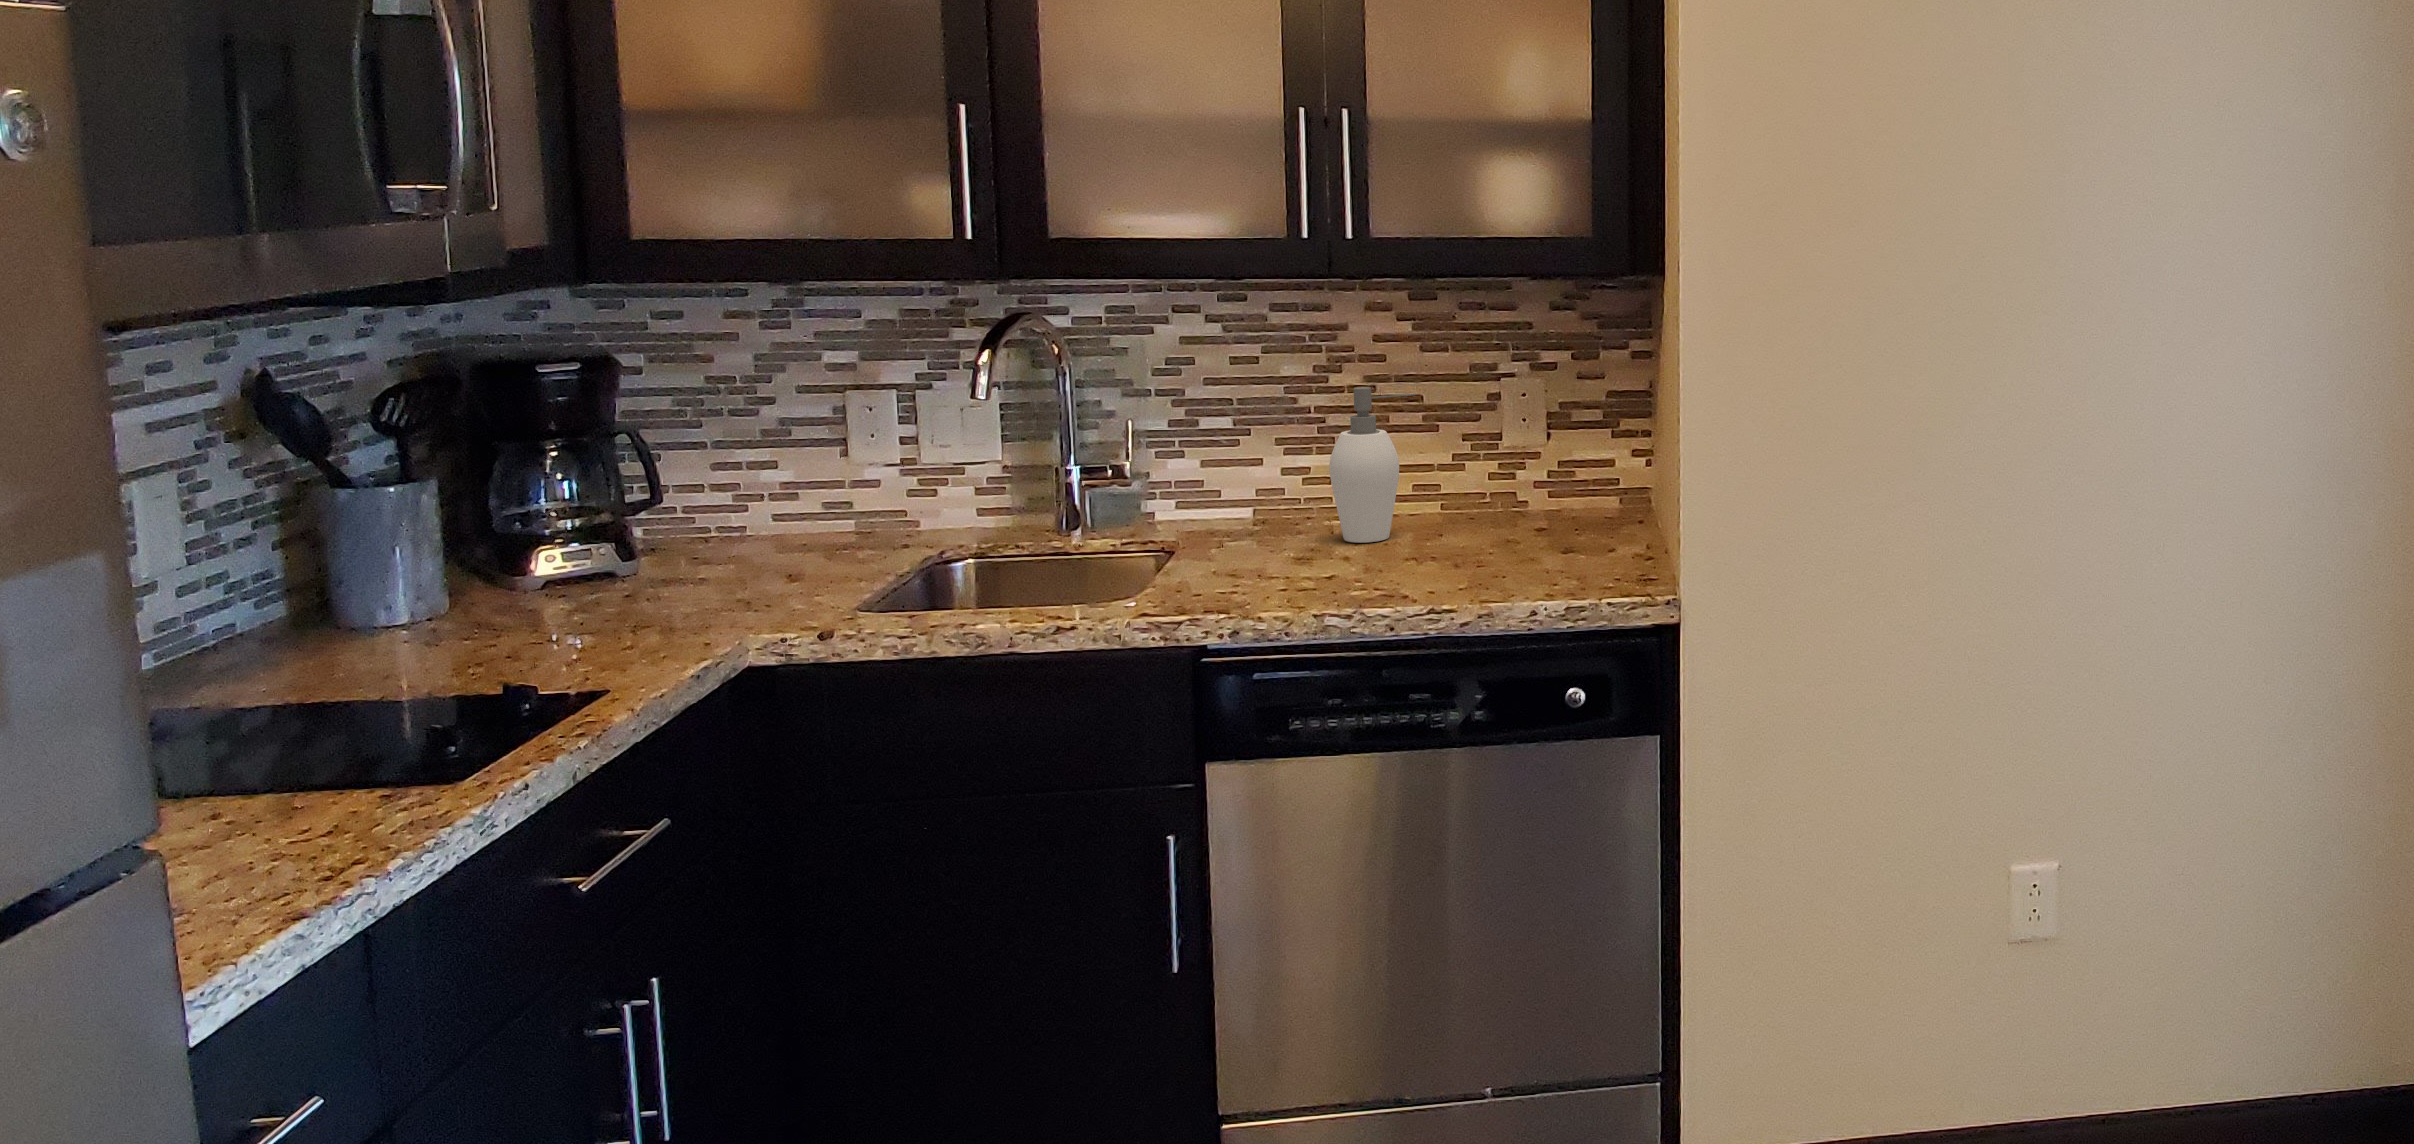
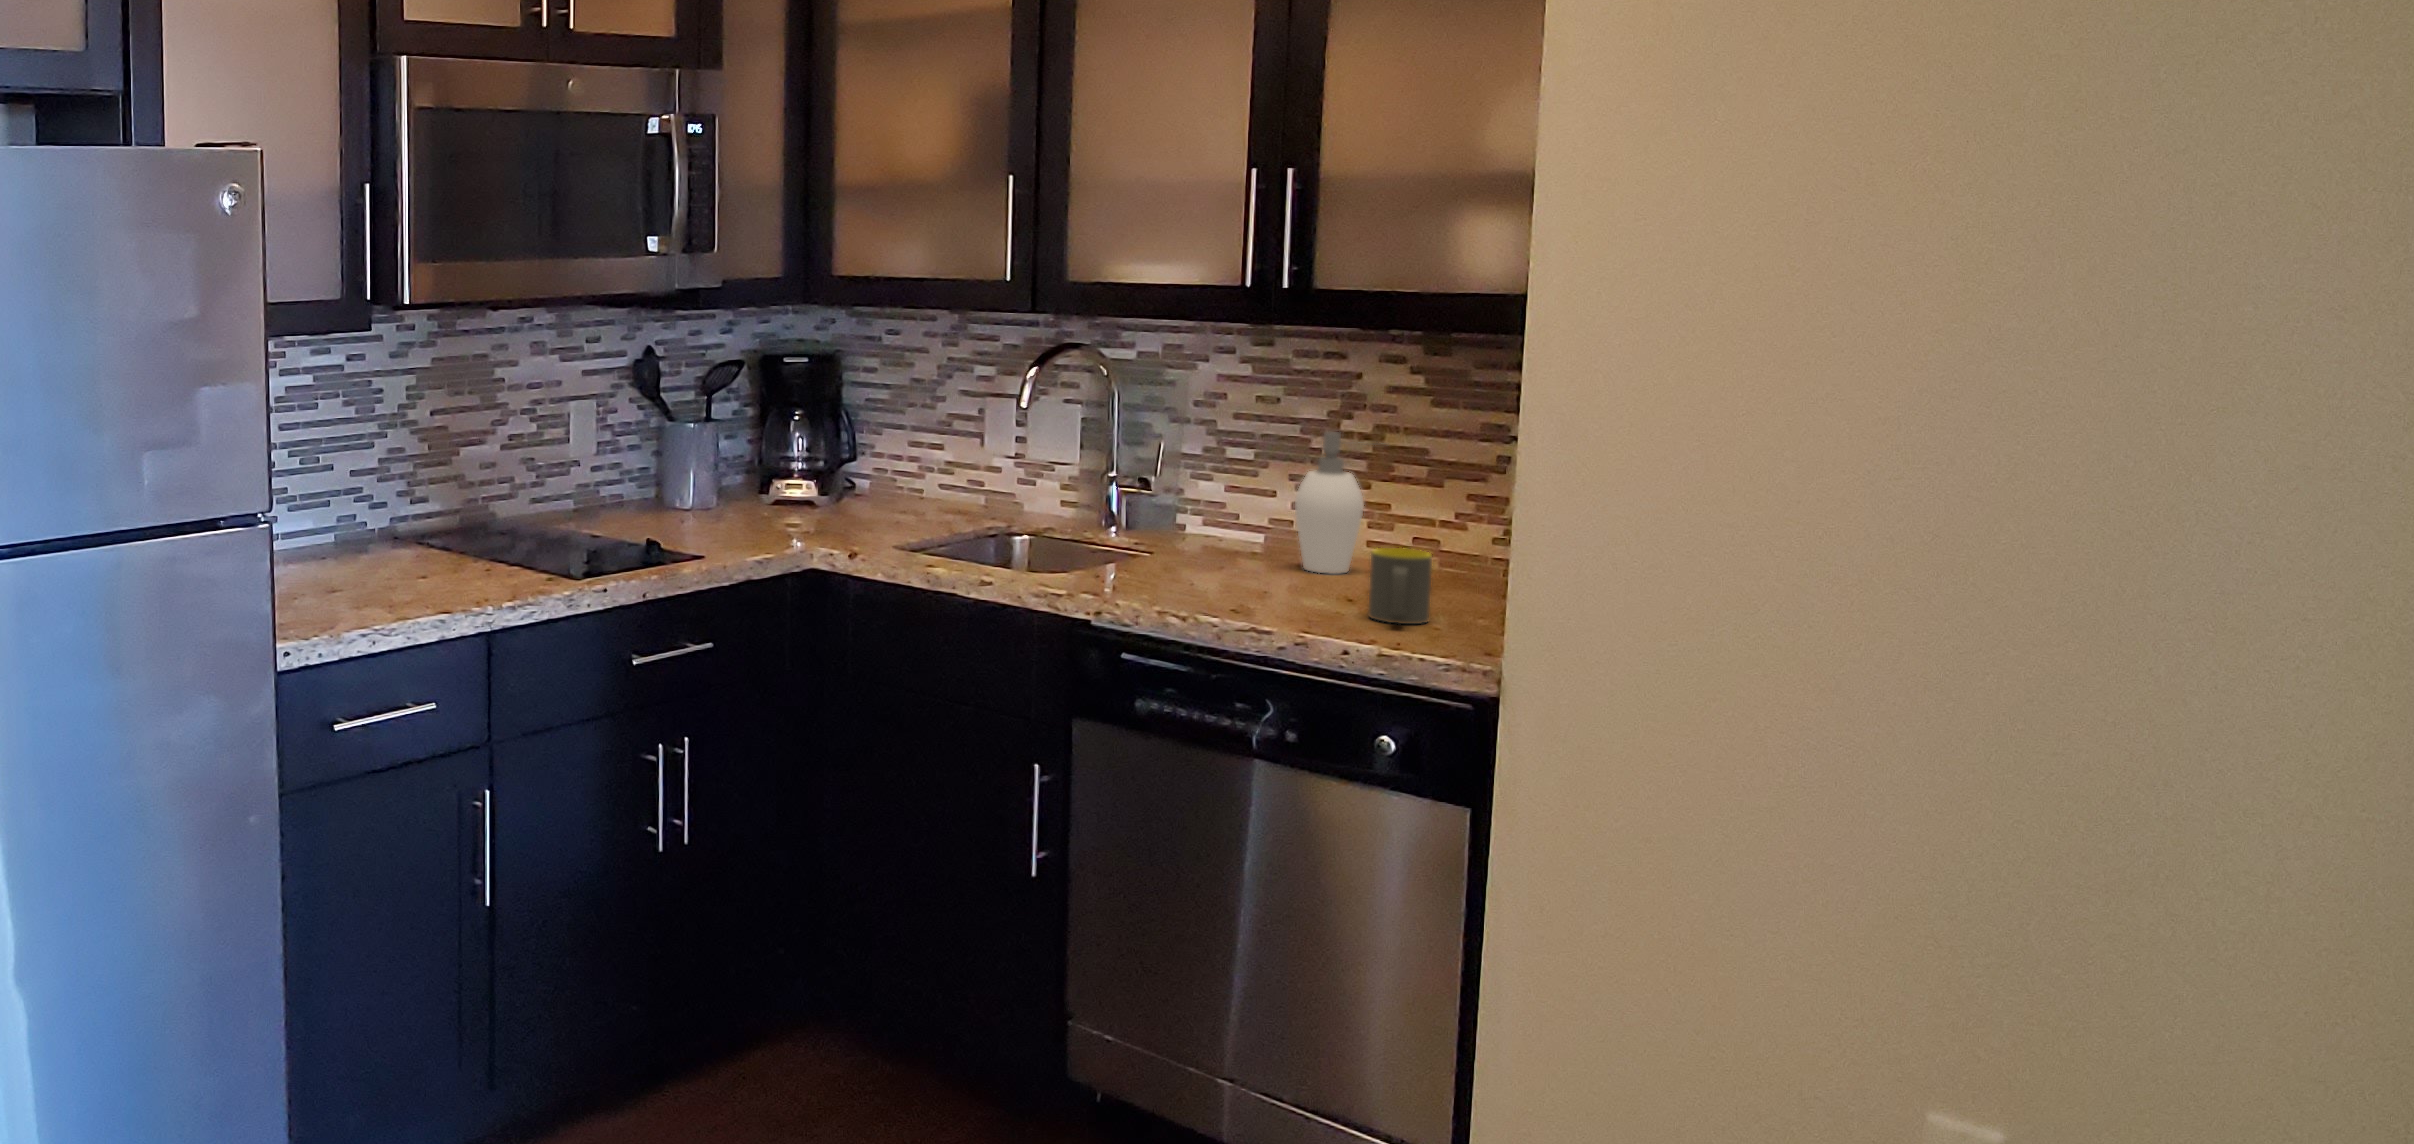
mug: none [1504,501,1564,581] -> present [1369,548,1432,624]

